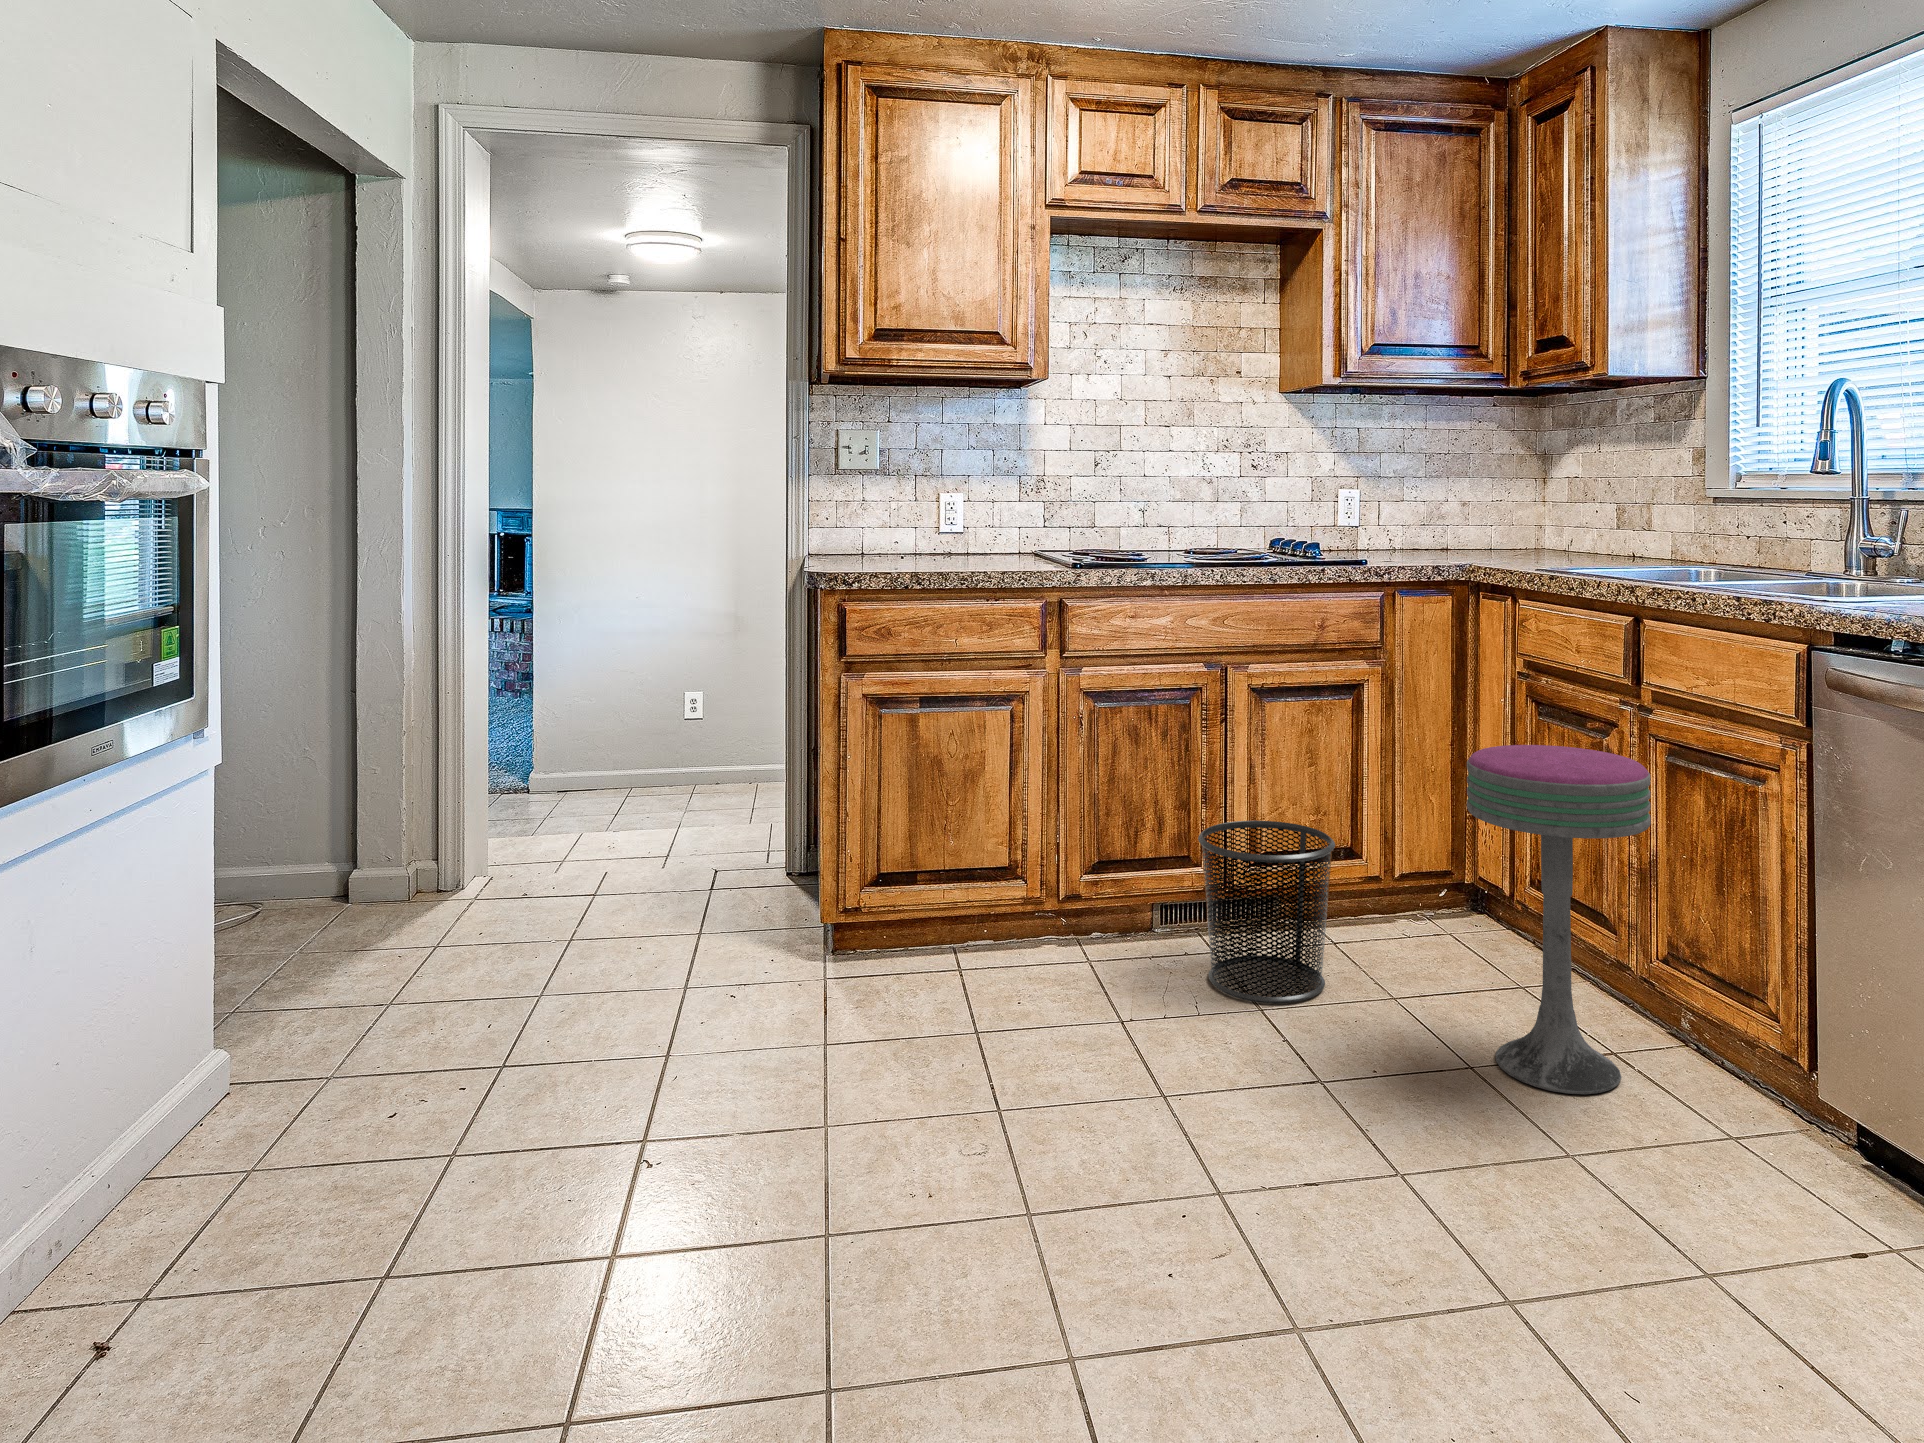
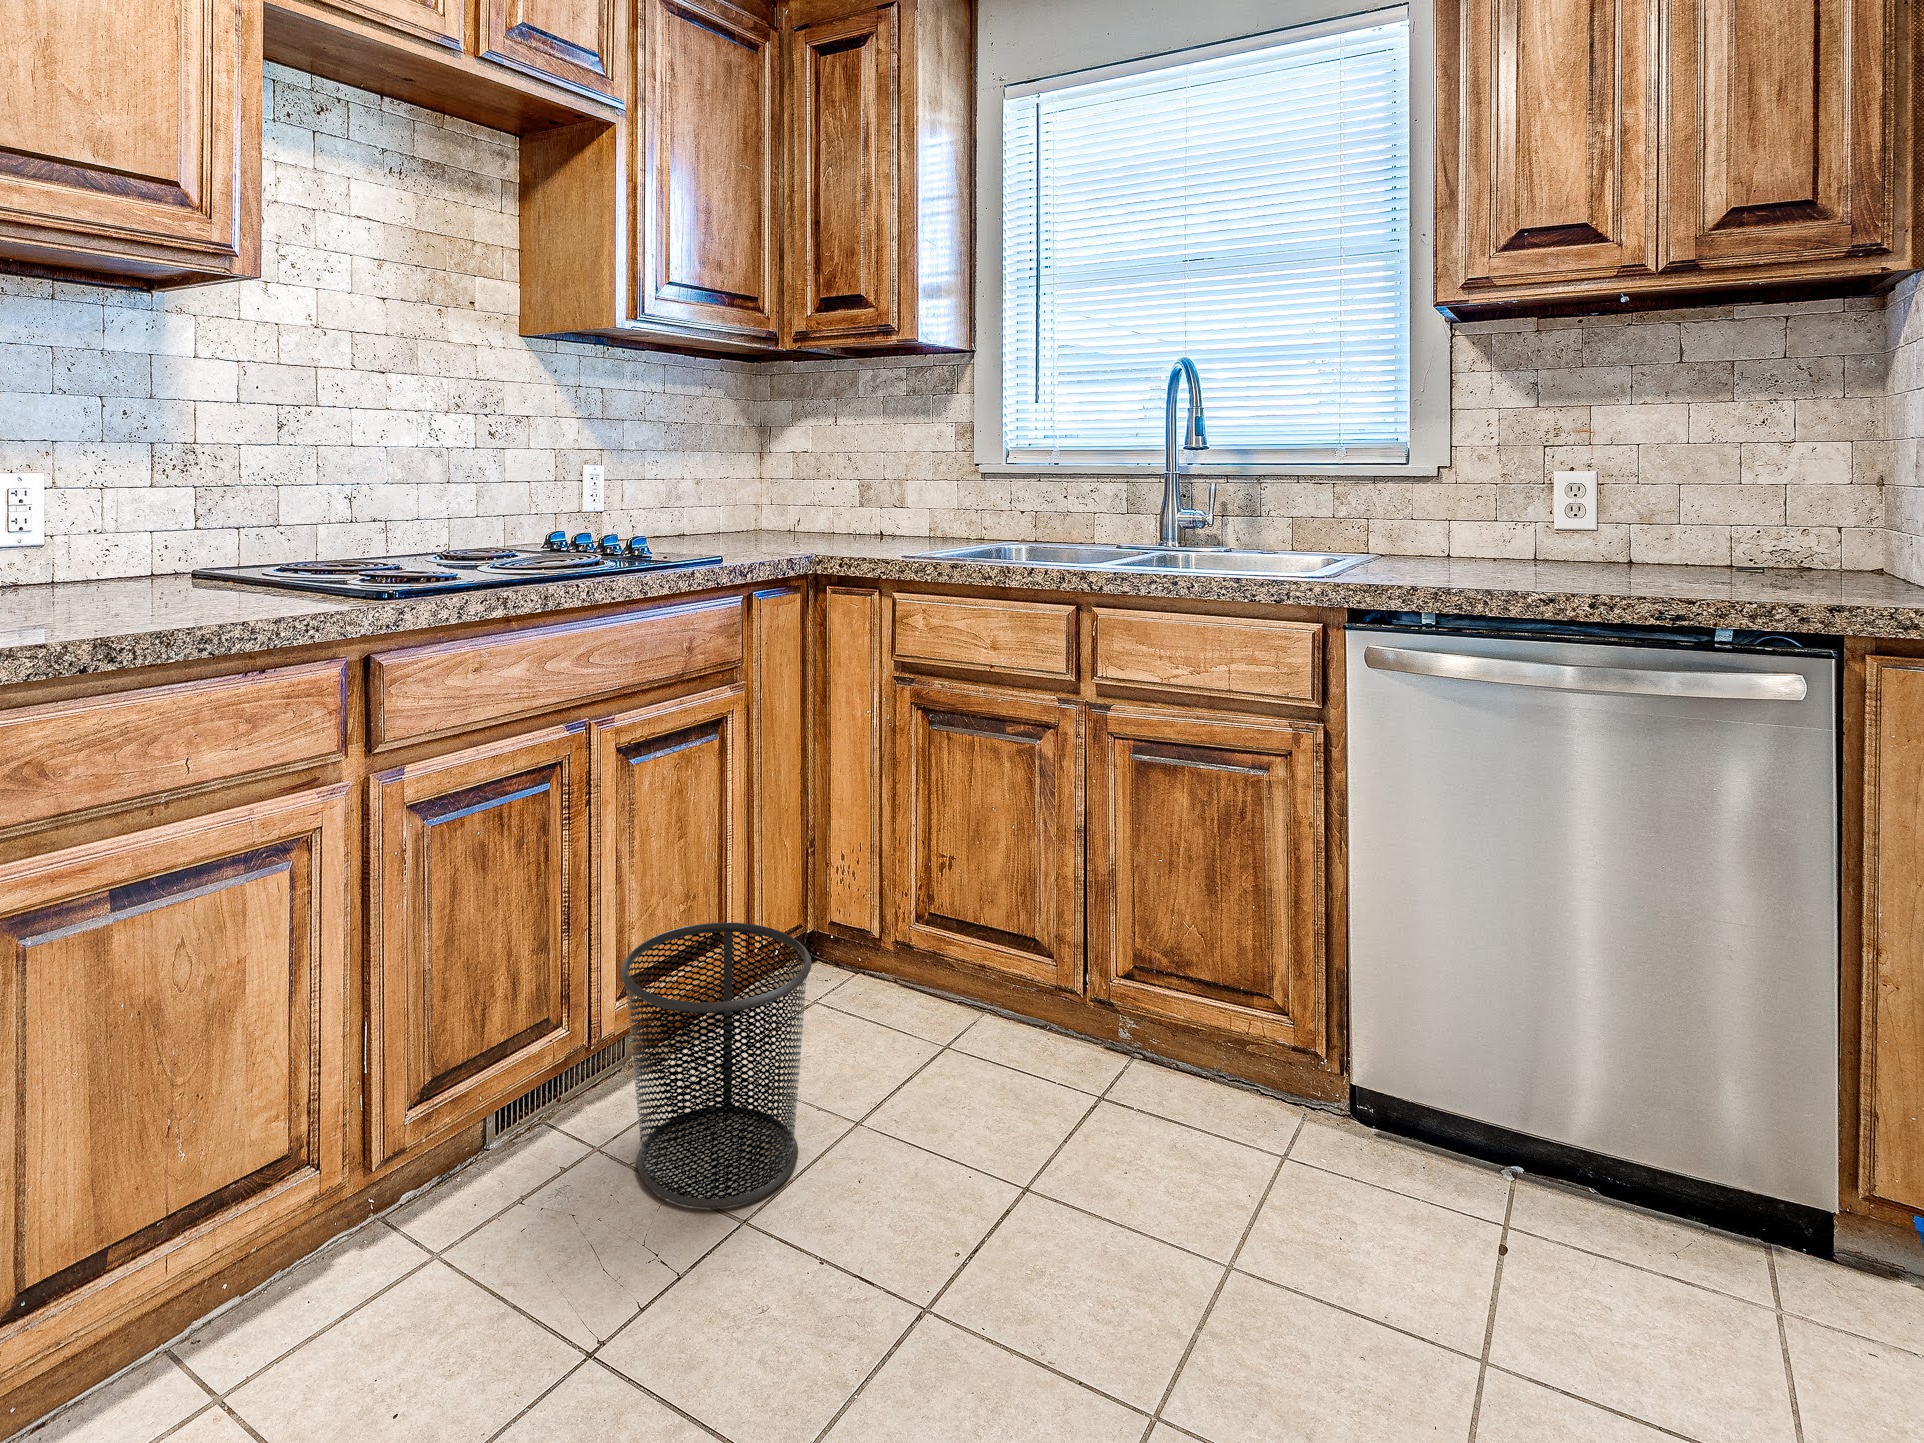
bar stool: present [1467,745,1651,1094] -> none [1007,766,1211,1184]

